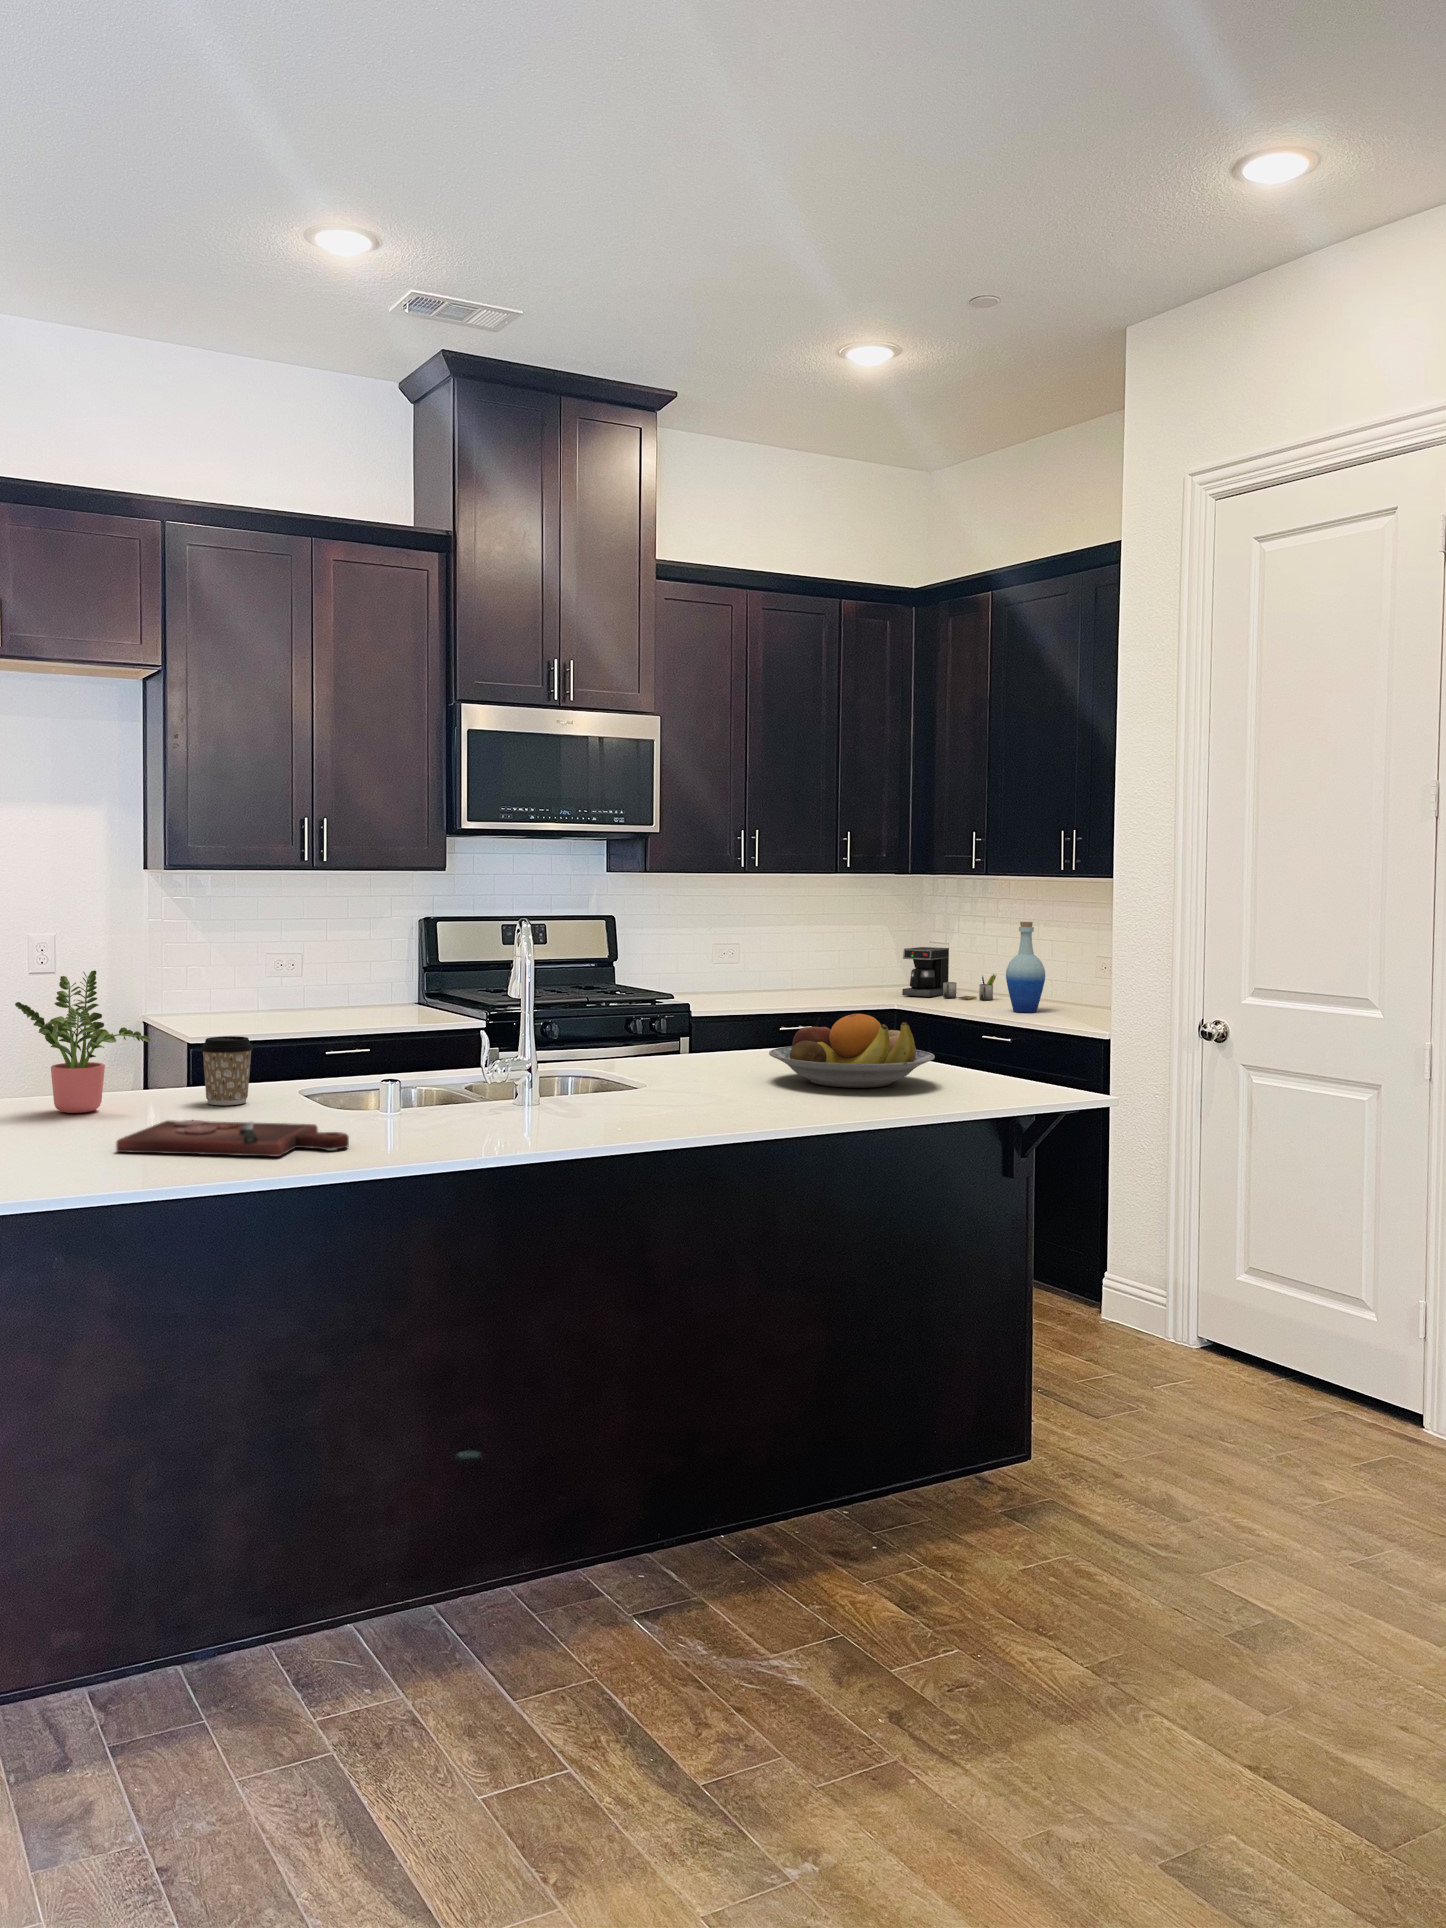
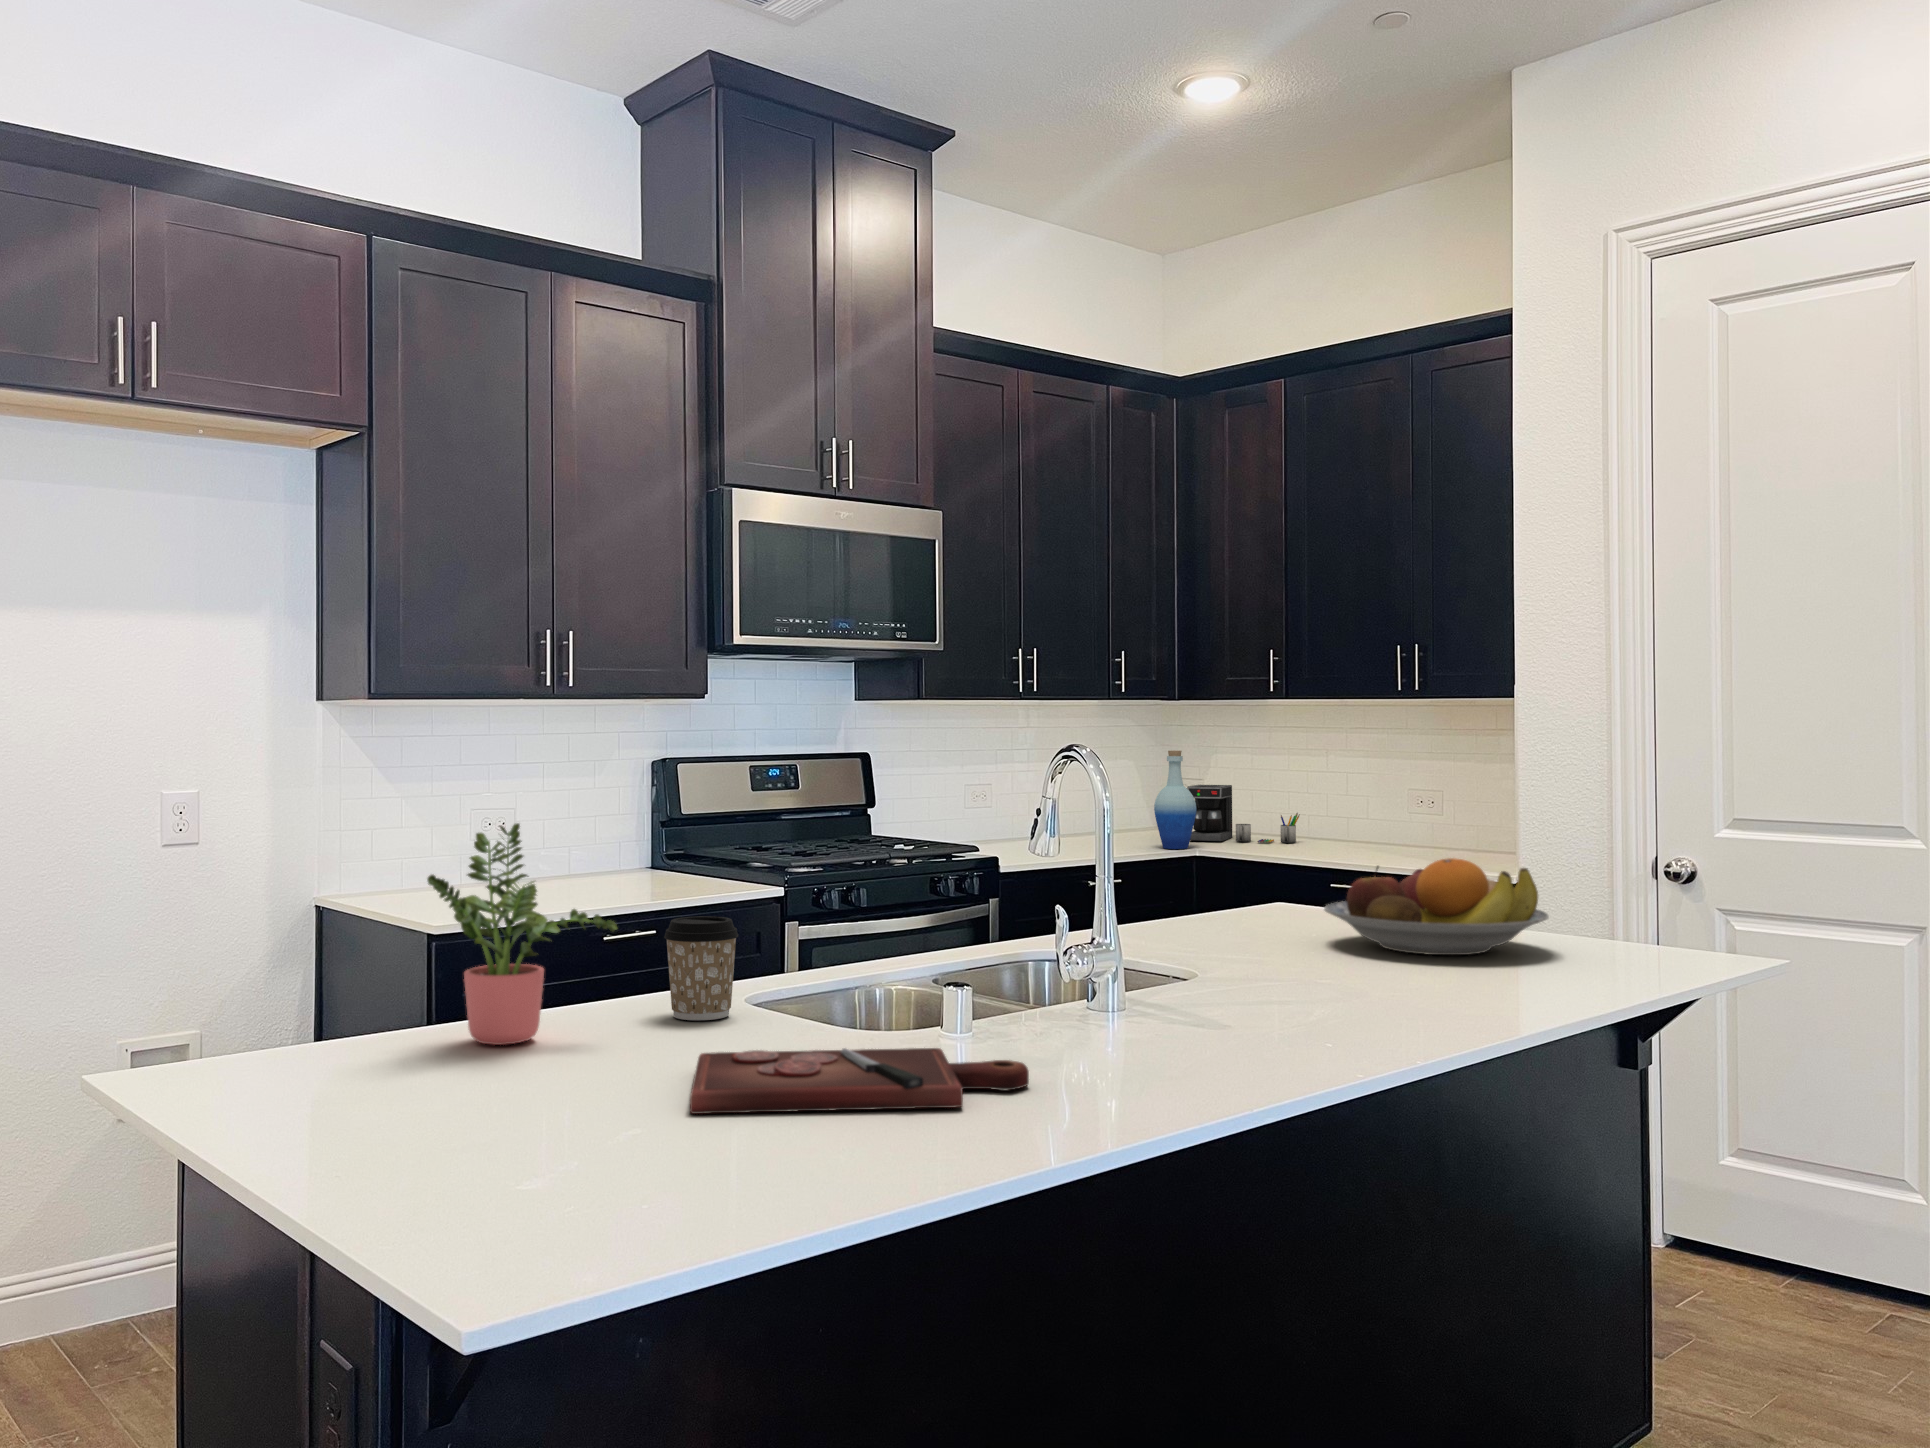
bottle: present [1006,922,1045,1012] -> present [1154,750,1196,849]

